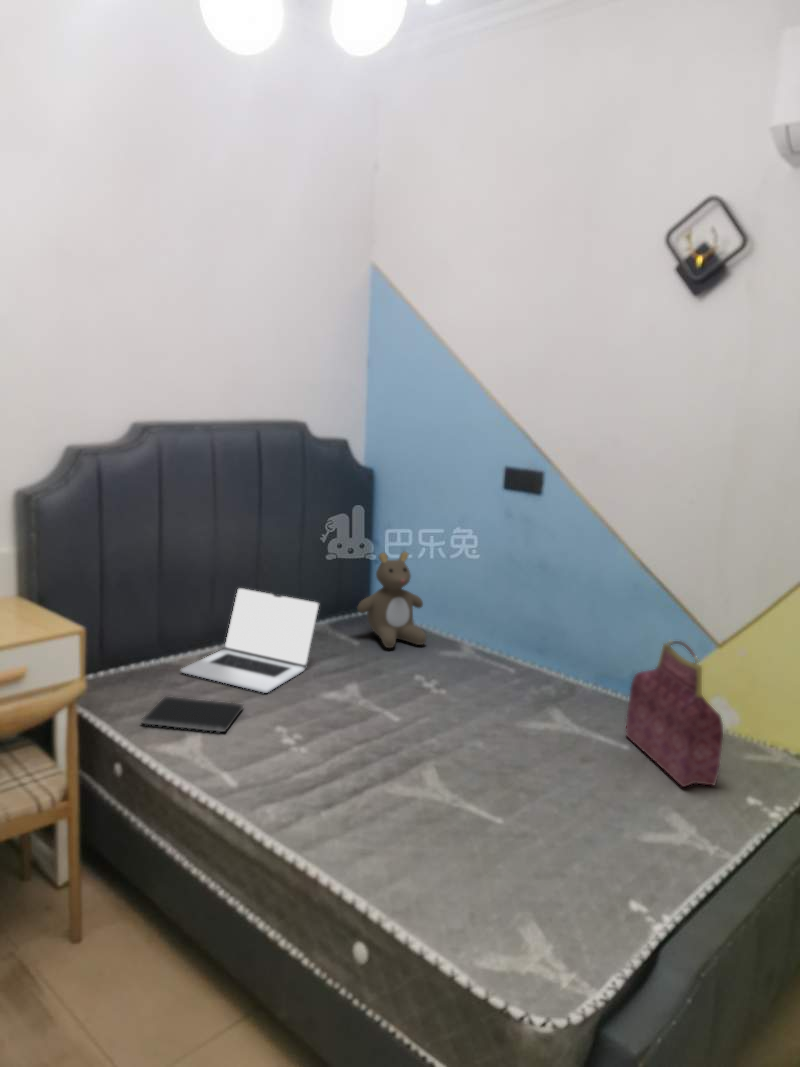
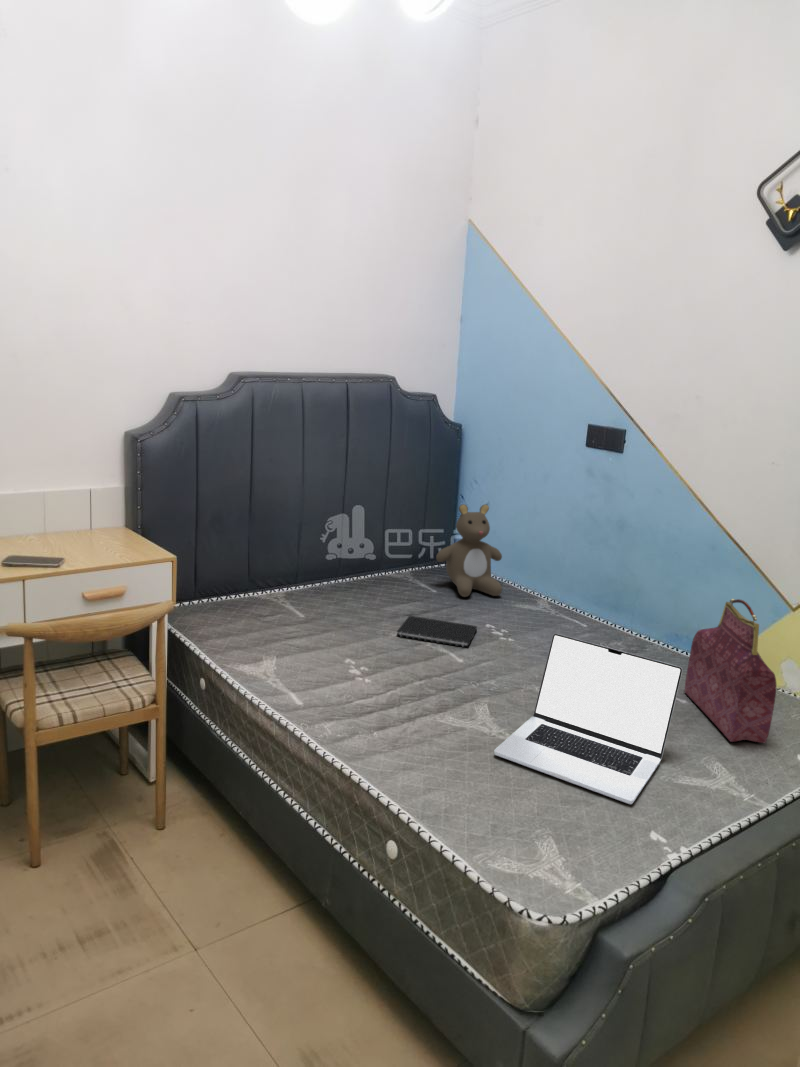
laptop: present [181,588,319,693] -> present [494,634,683,804]
notebook: present [142,697,243,732] -> present [397,616,477,647]

